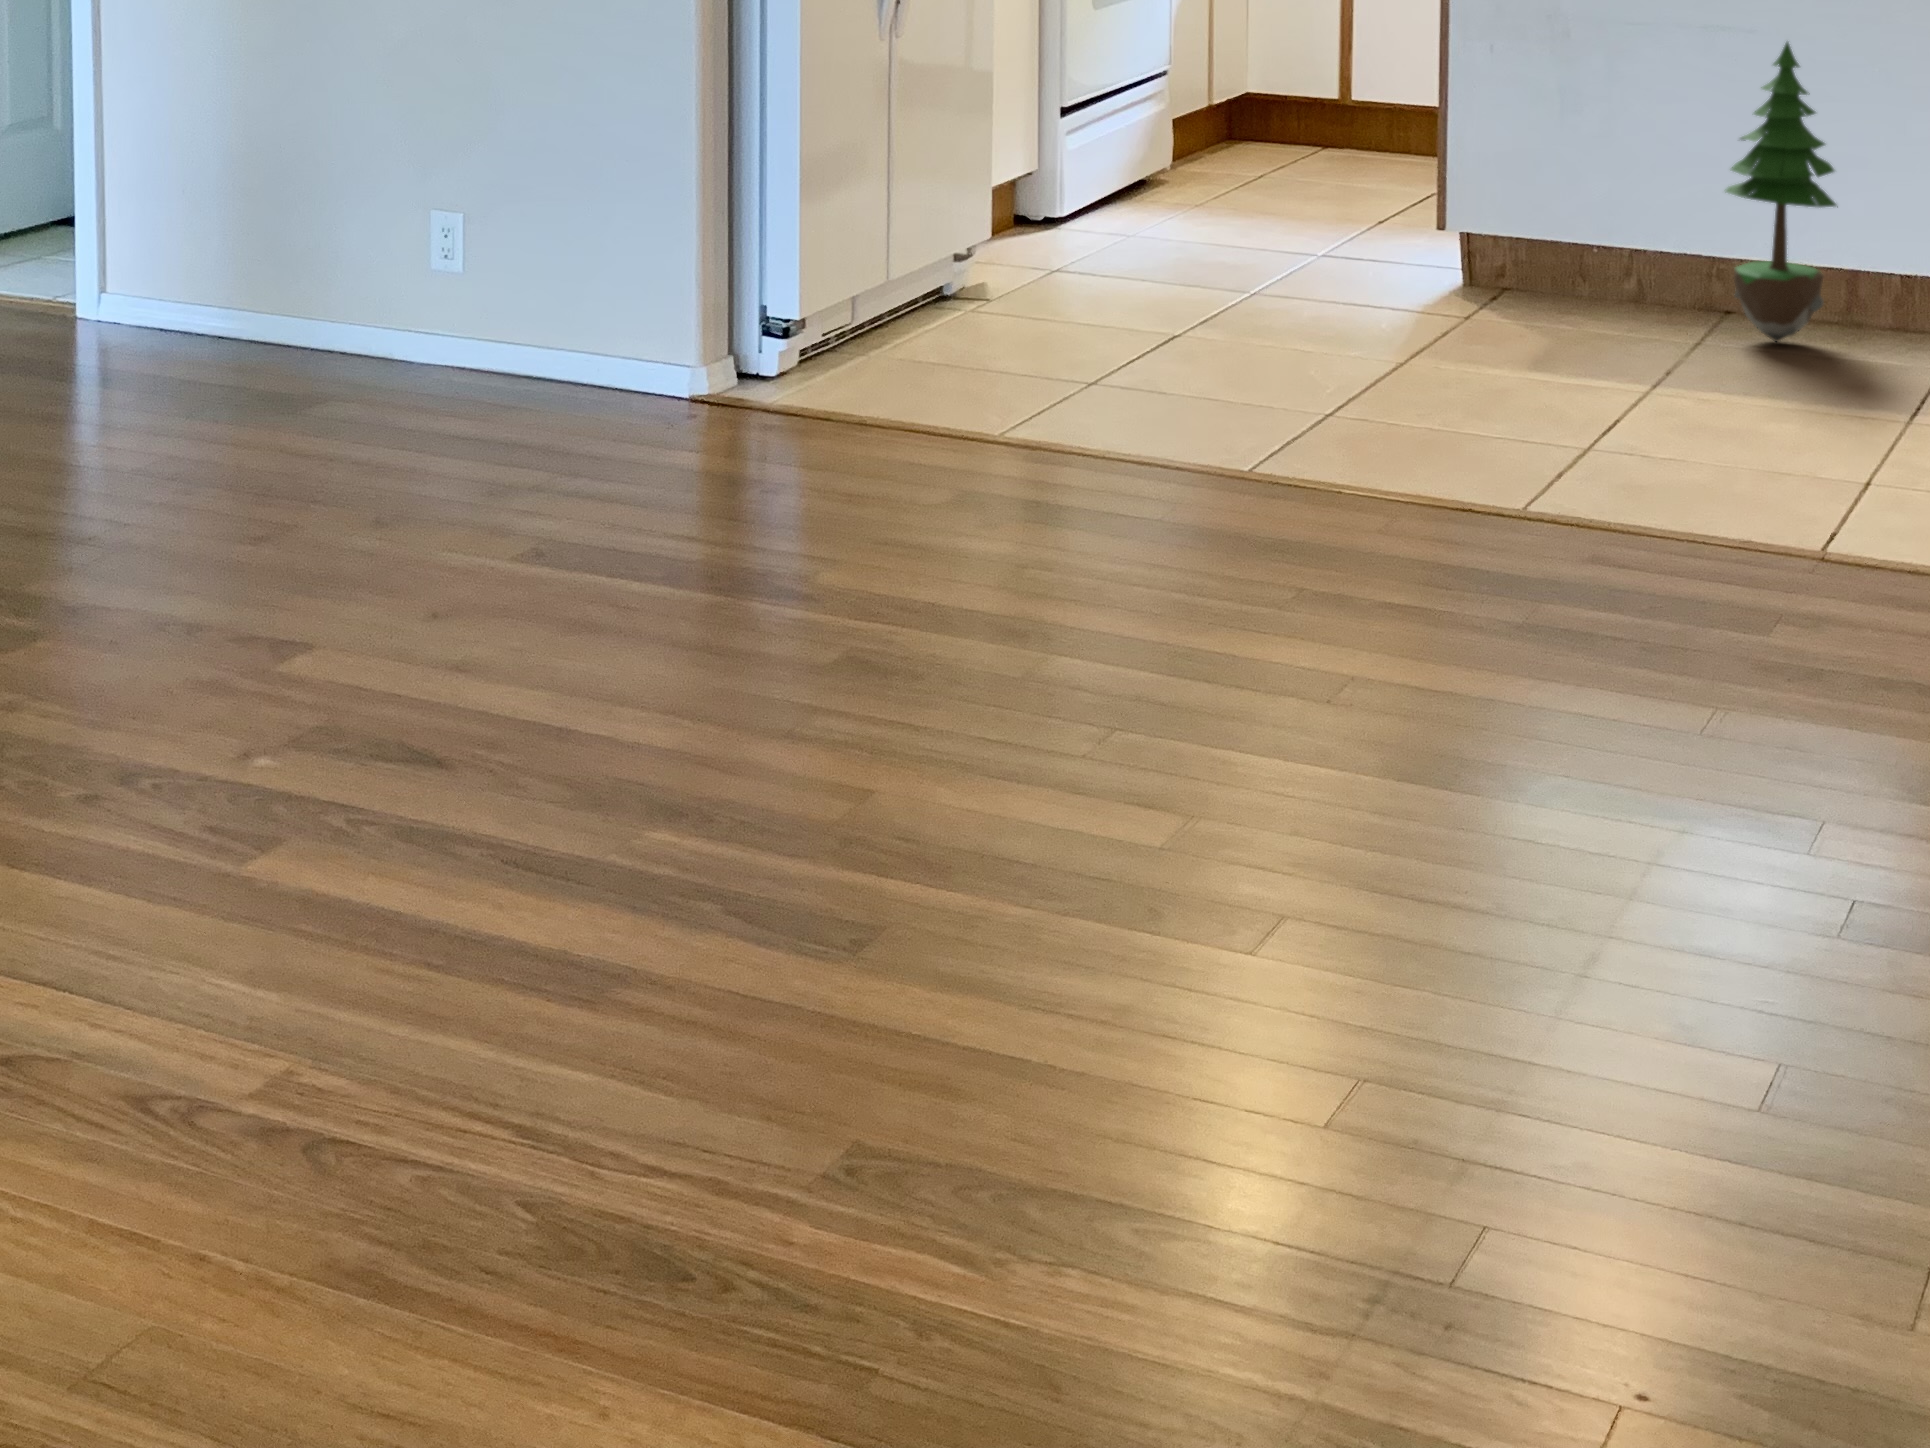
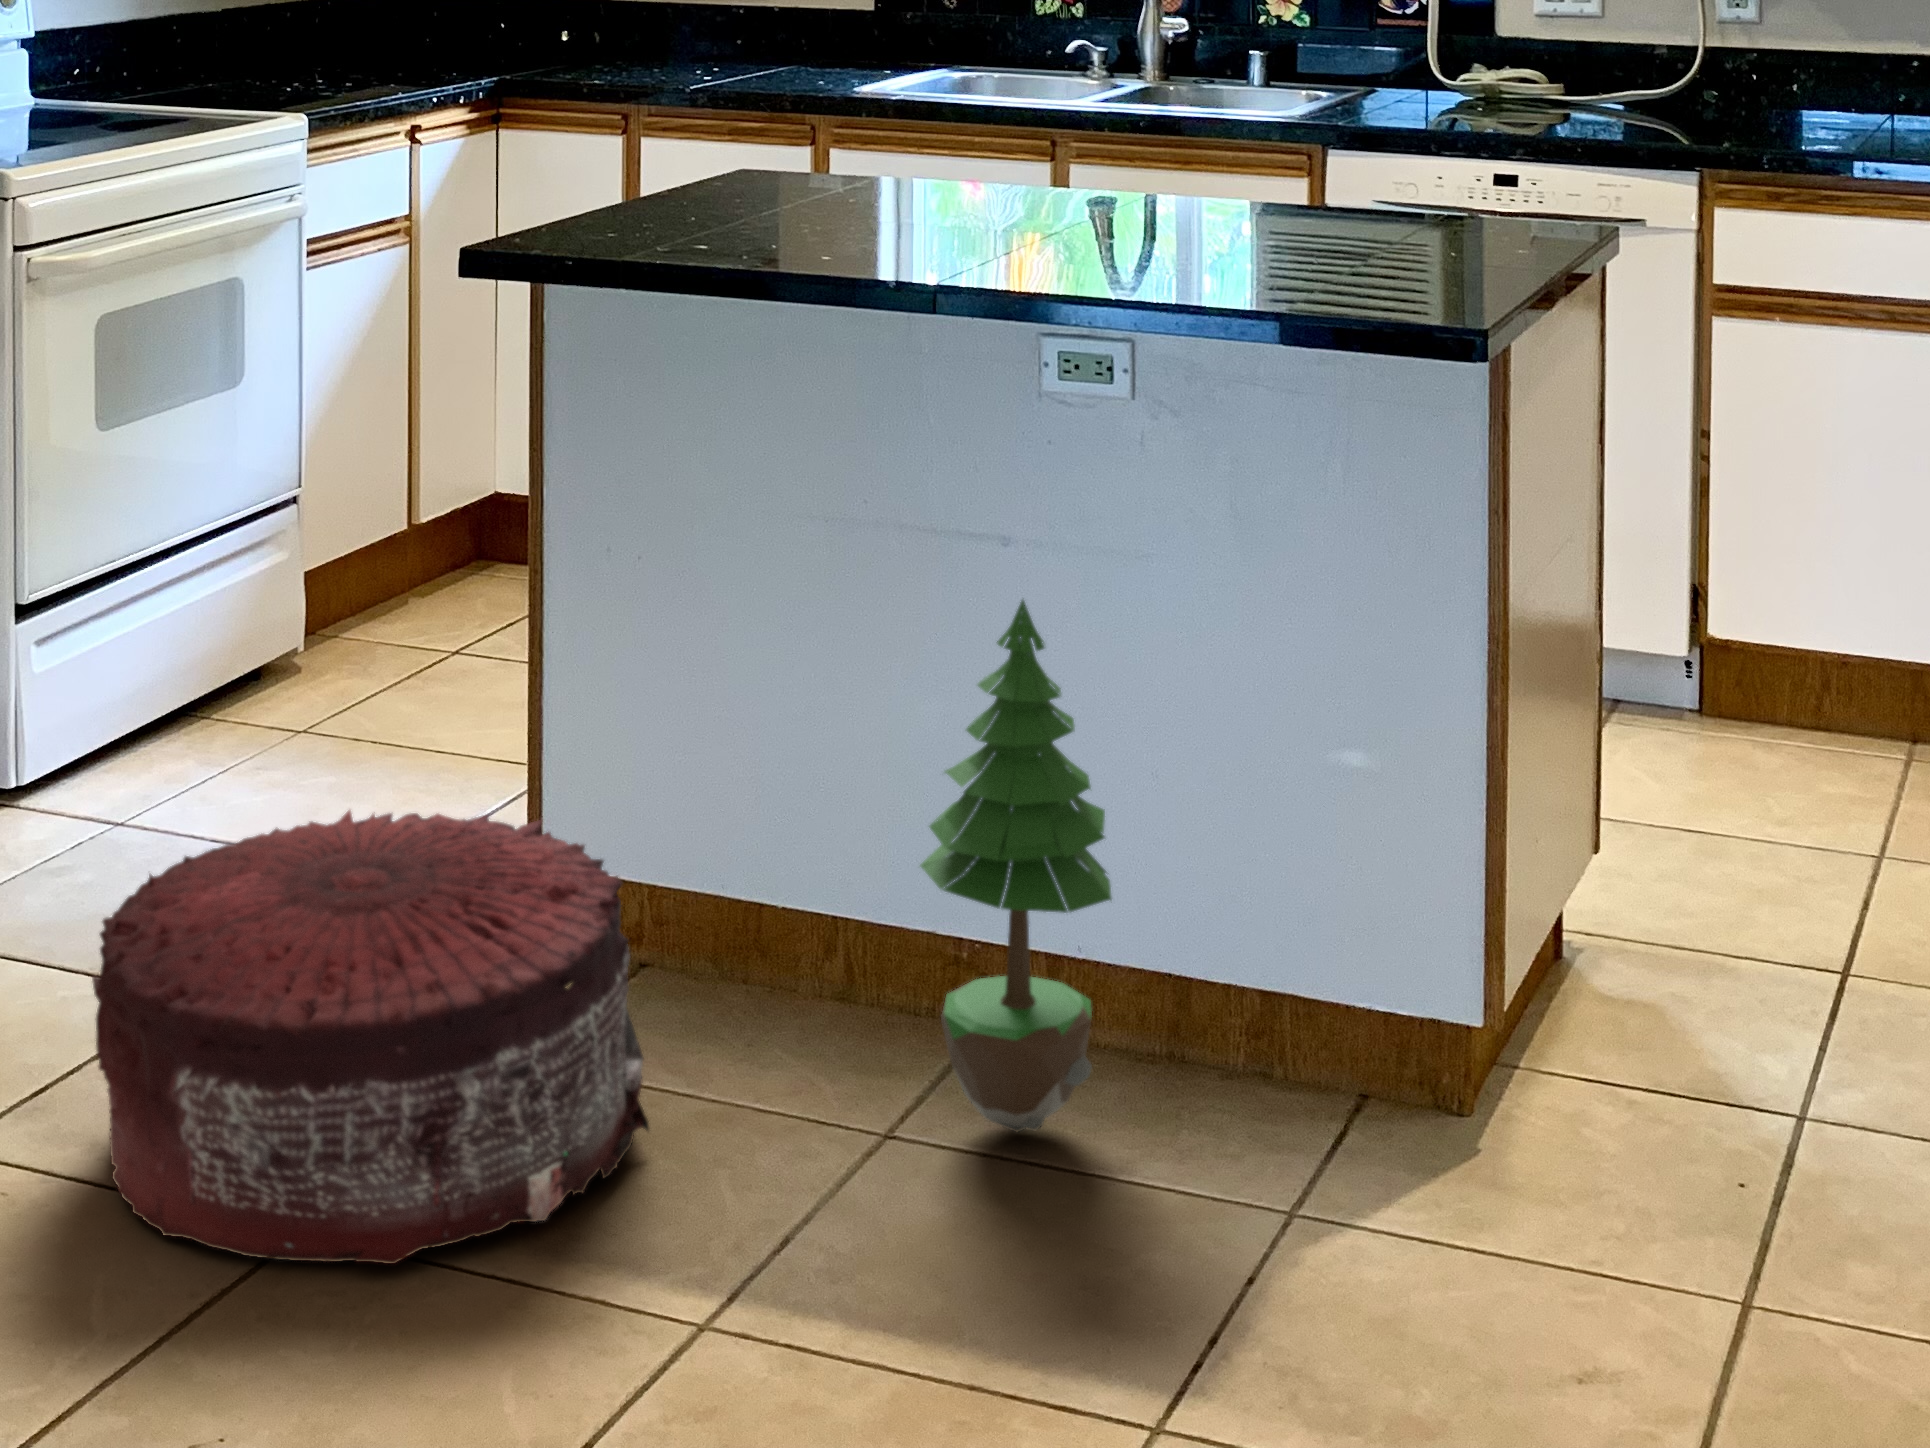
pouf: none [1263,177,1574,370] -> present [92,810,650,1264]

